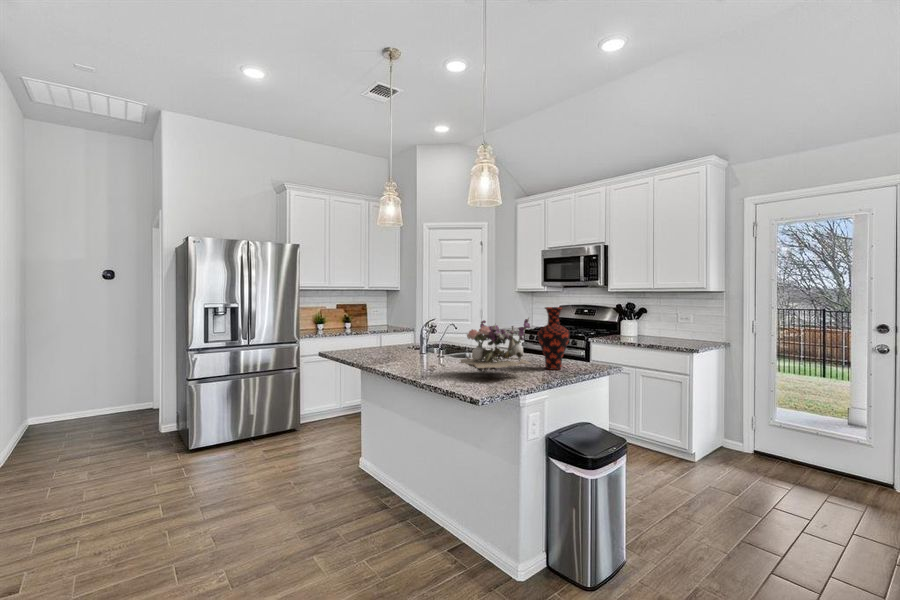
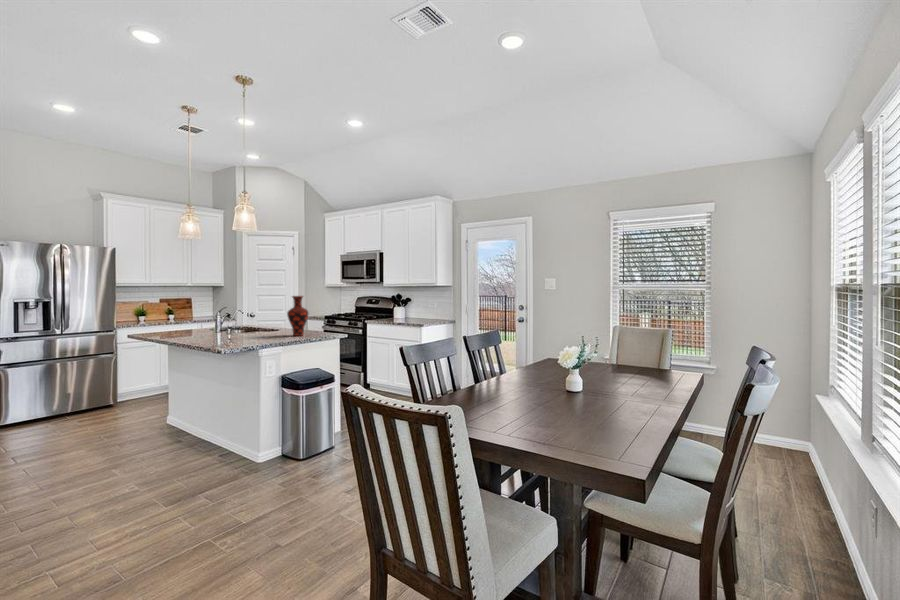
flower arrangement: present [460,318,530,373] -> none [224,302,276,340]

